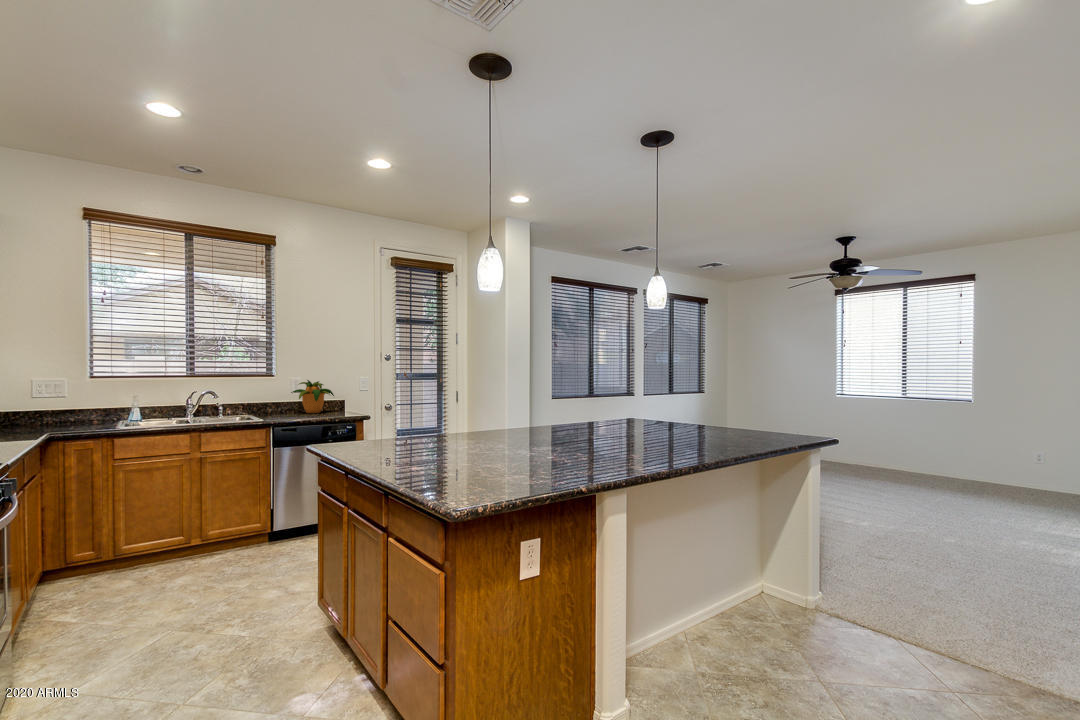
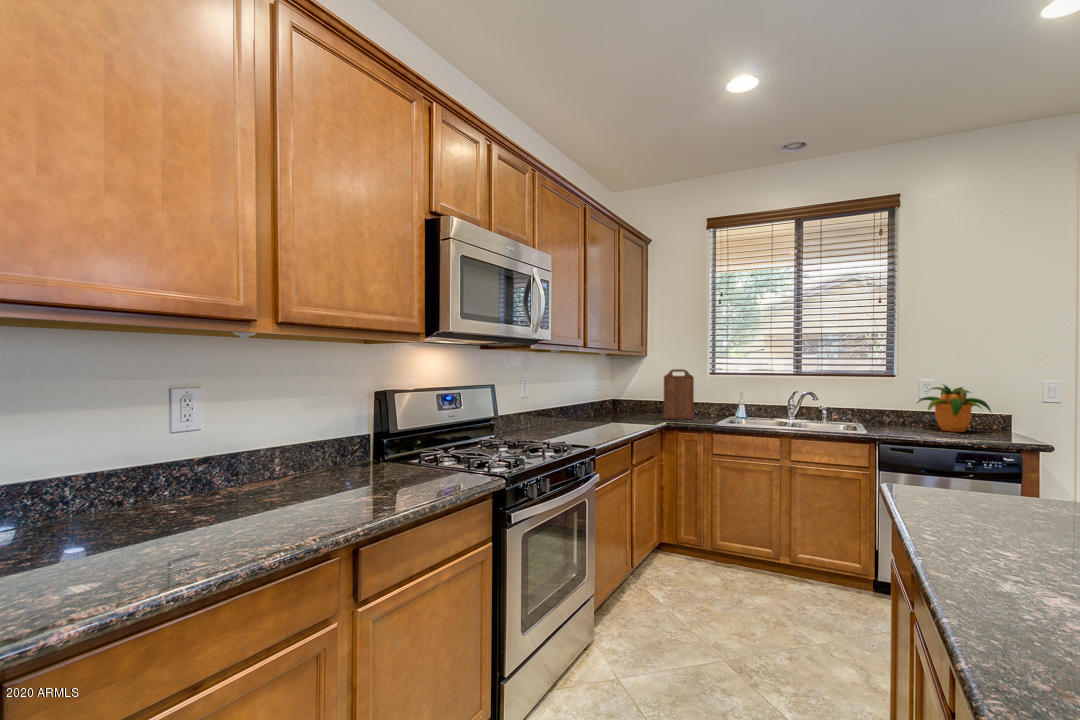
cutting board: none [36,374,79,433] -> present [664,369,694,419]

